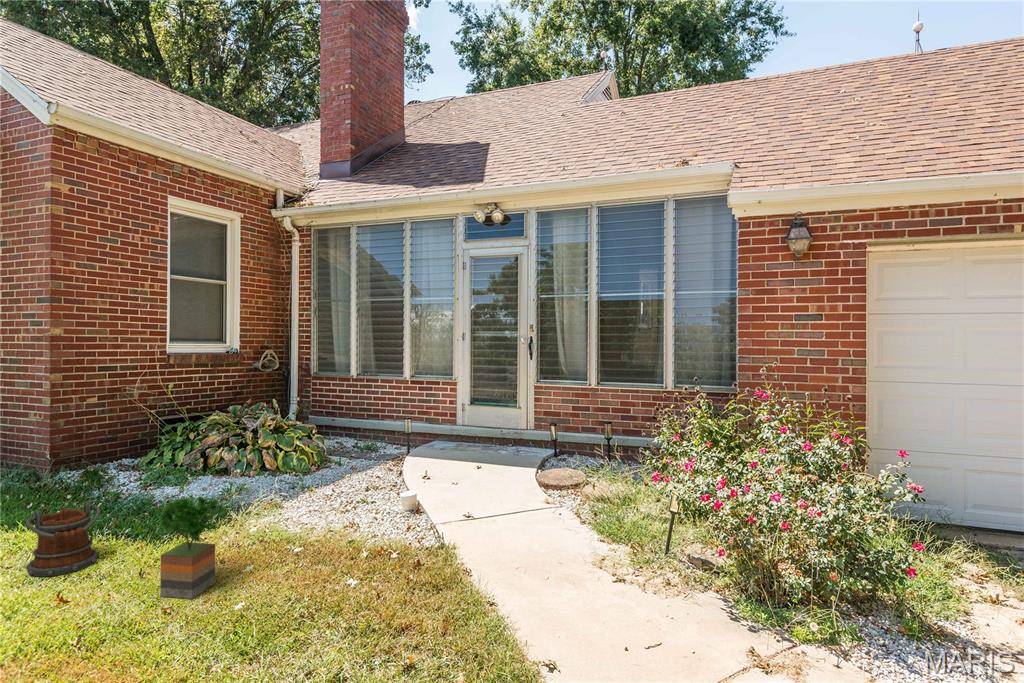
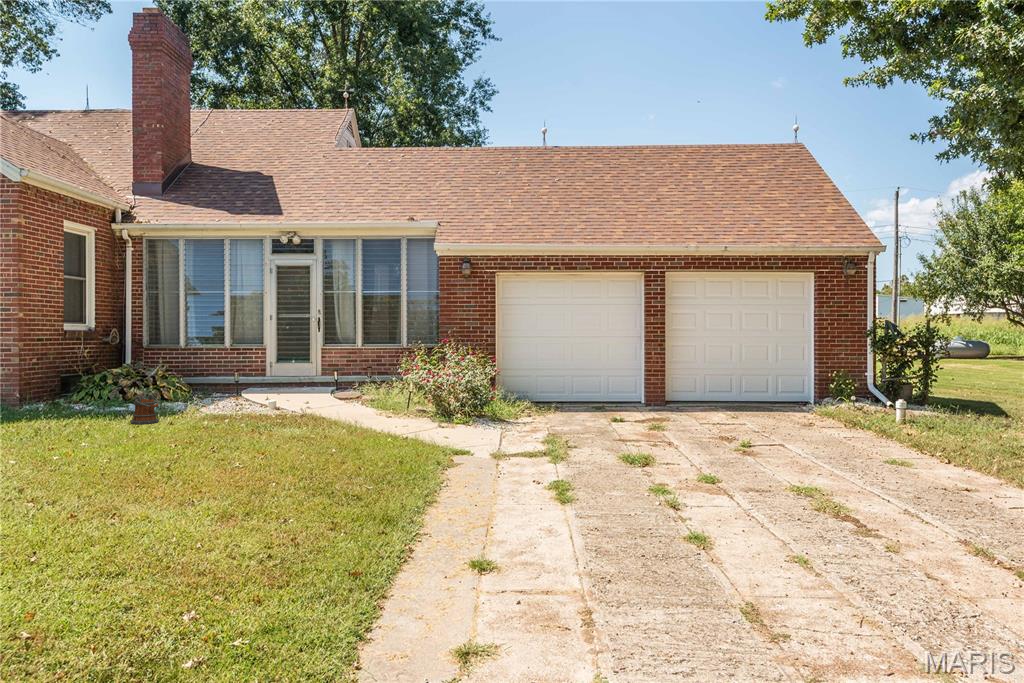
potted tree: present [159,496,226,599] -> none [208,384,235,423]

